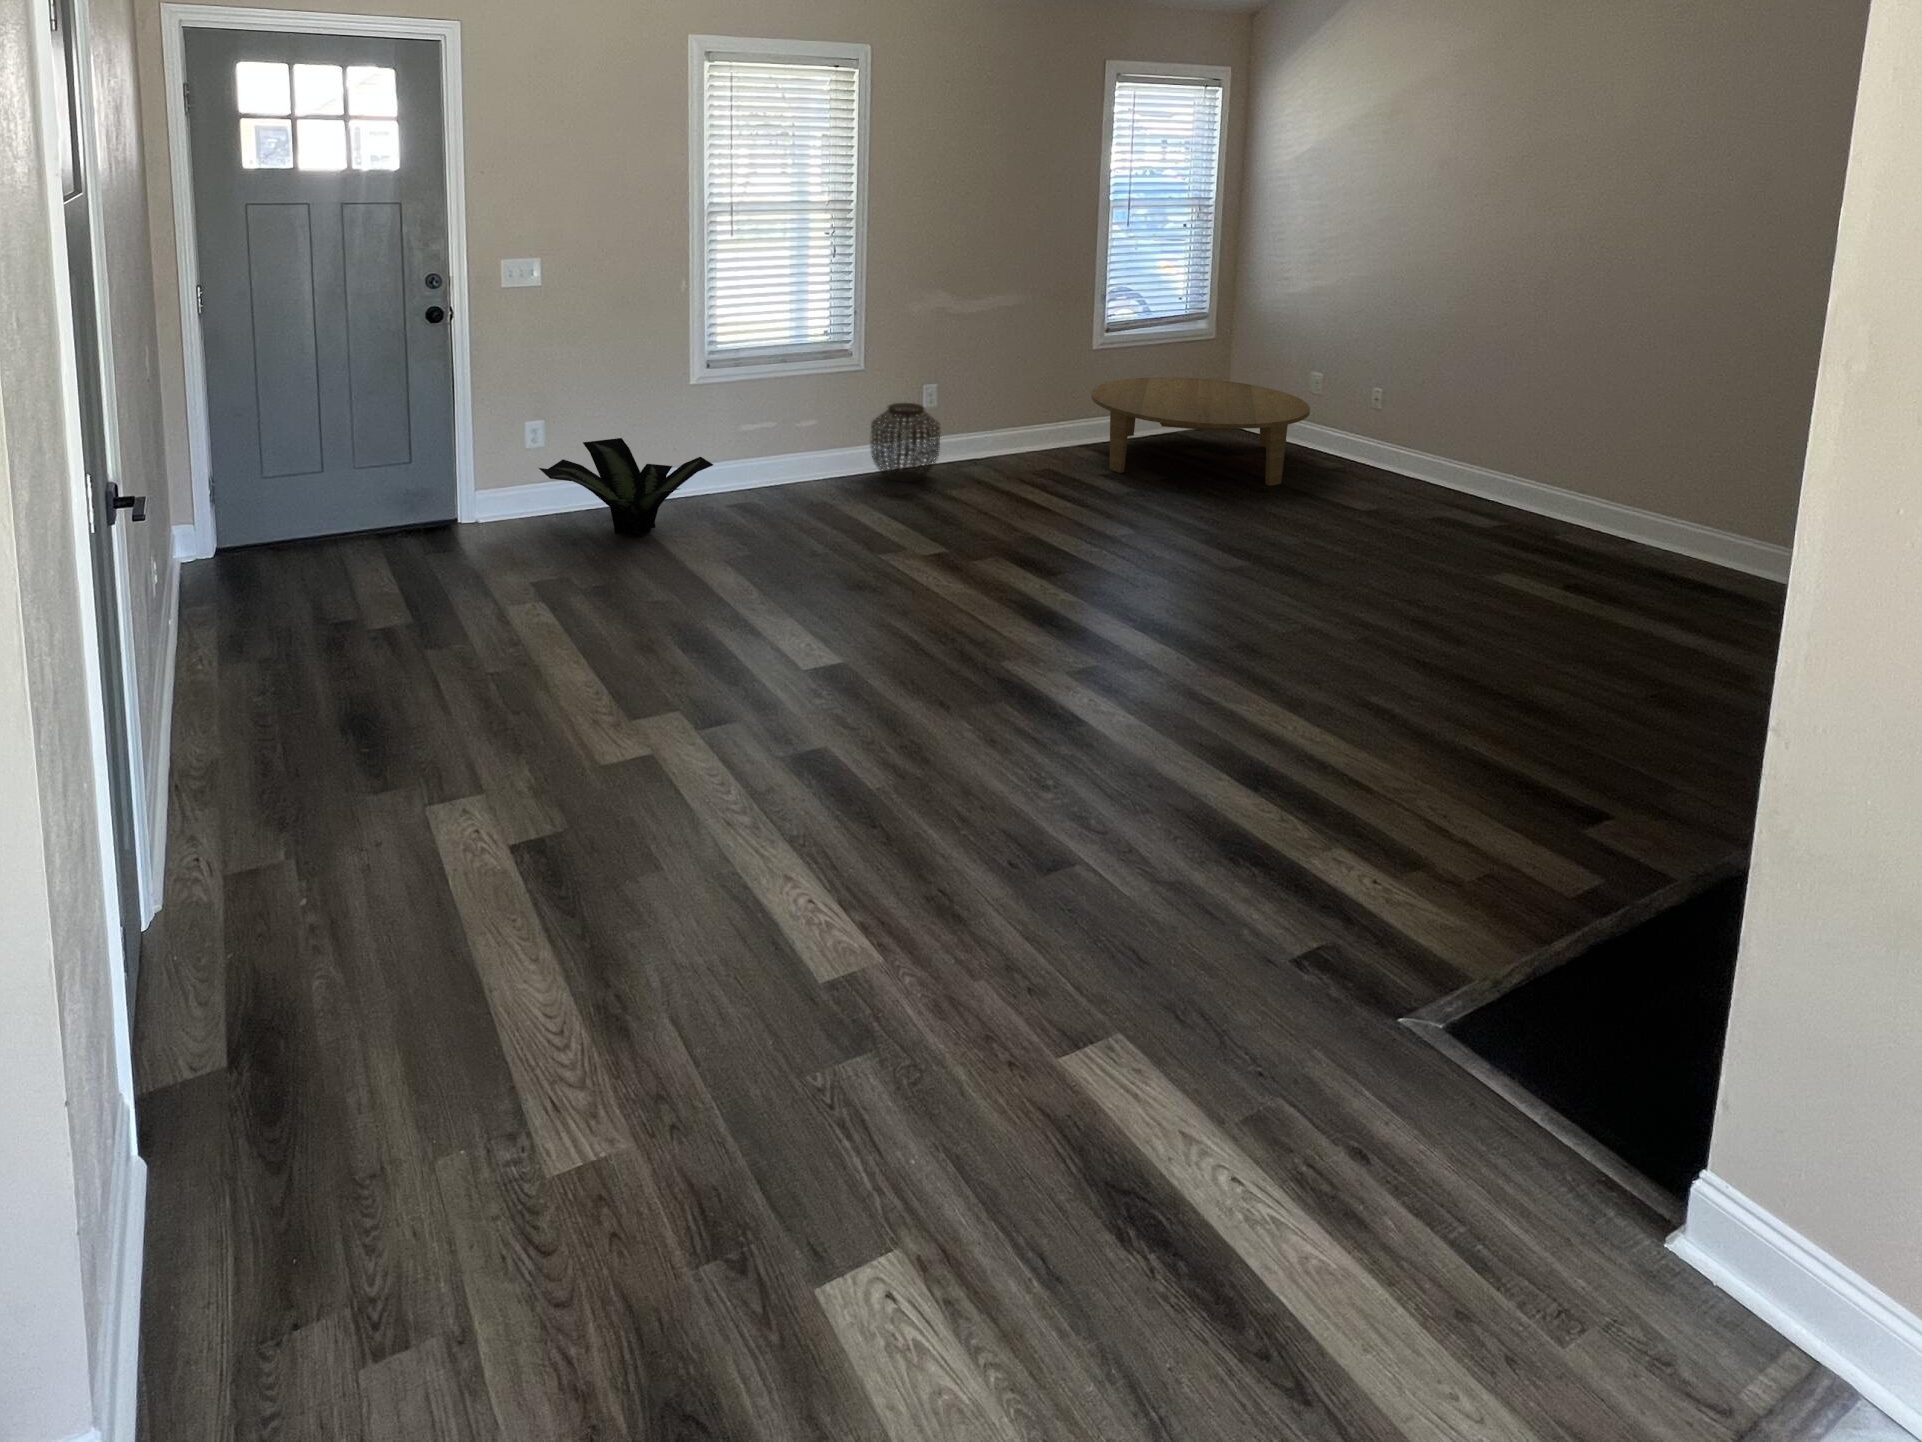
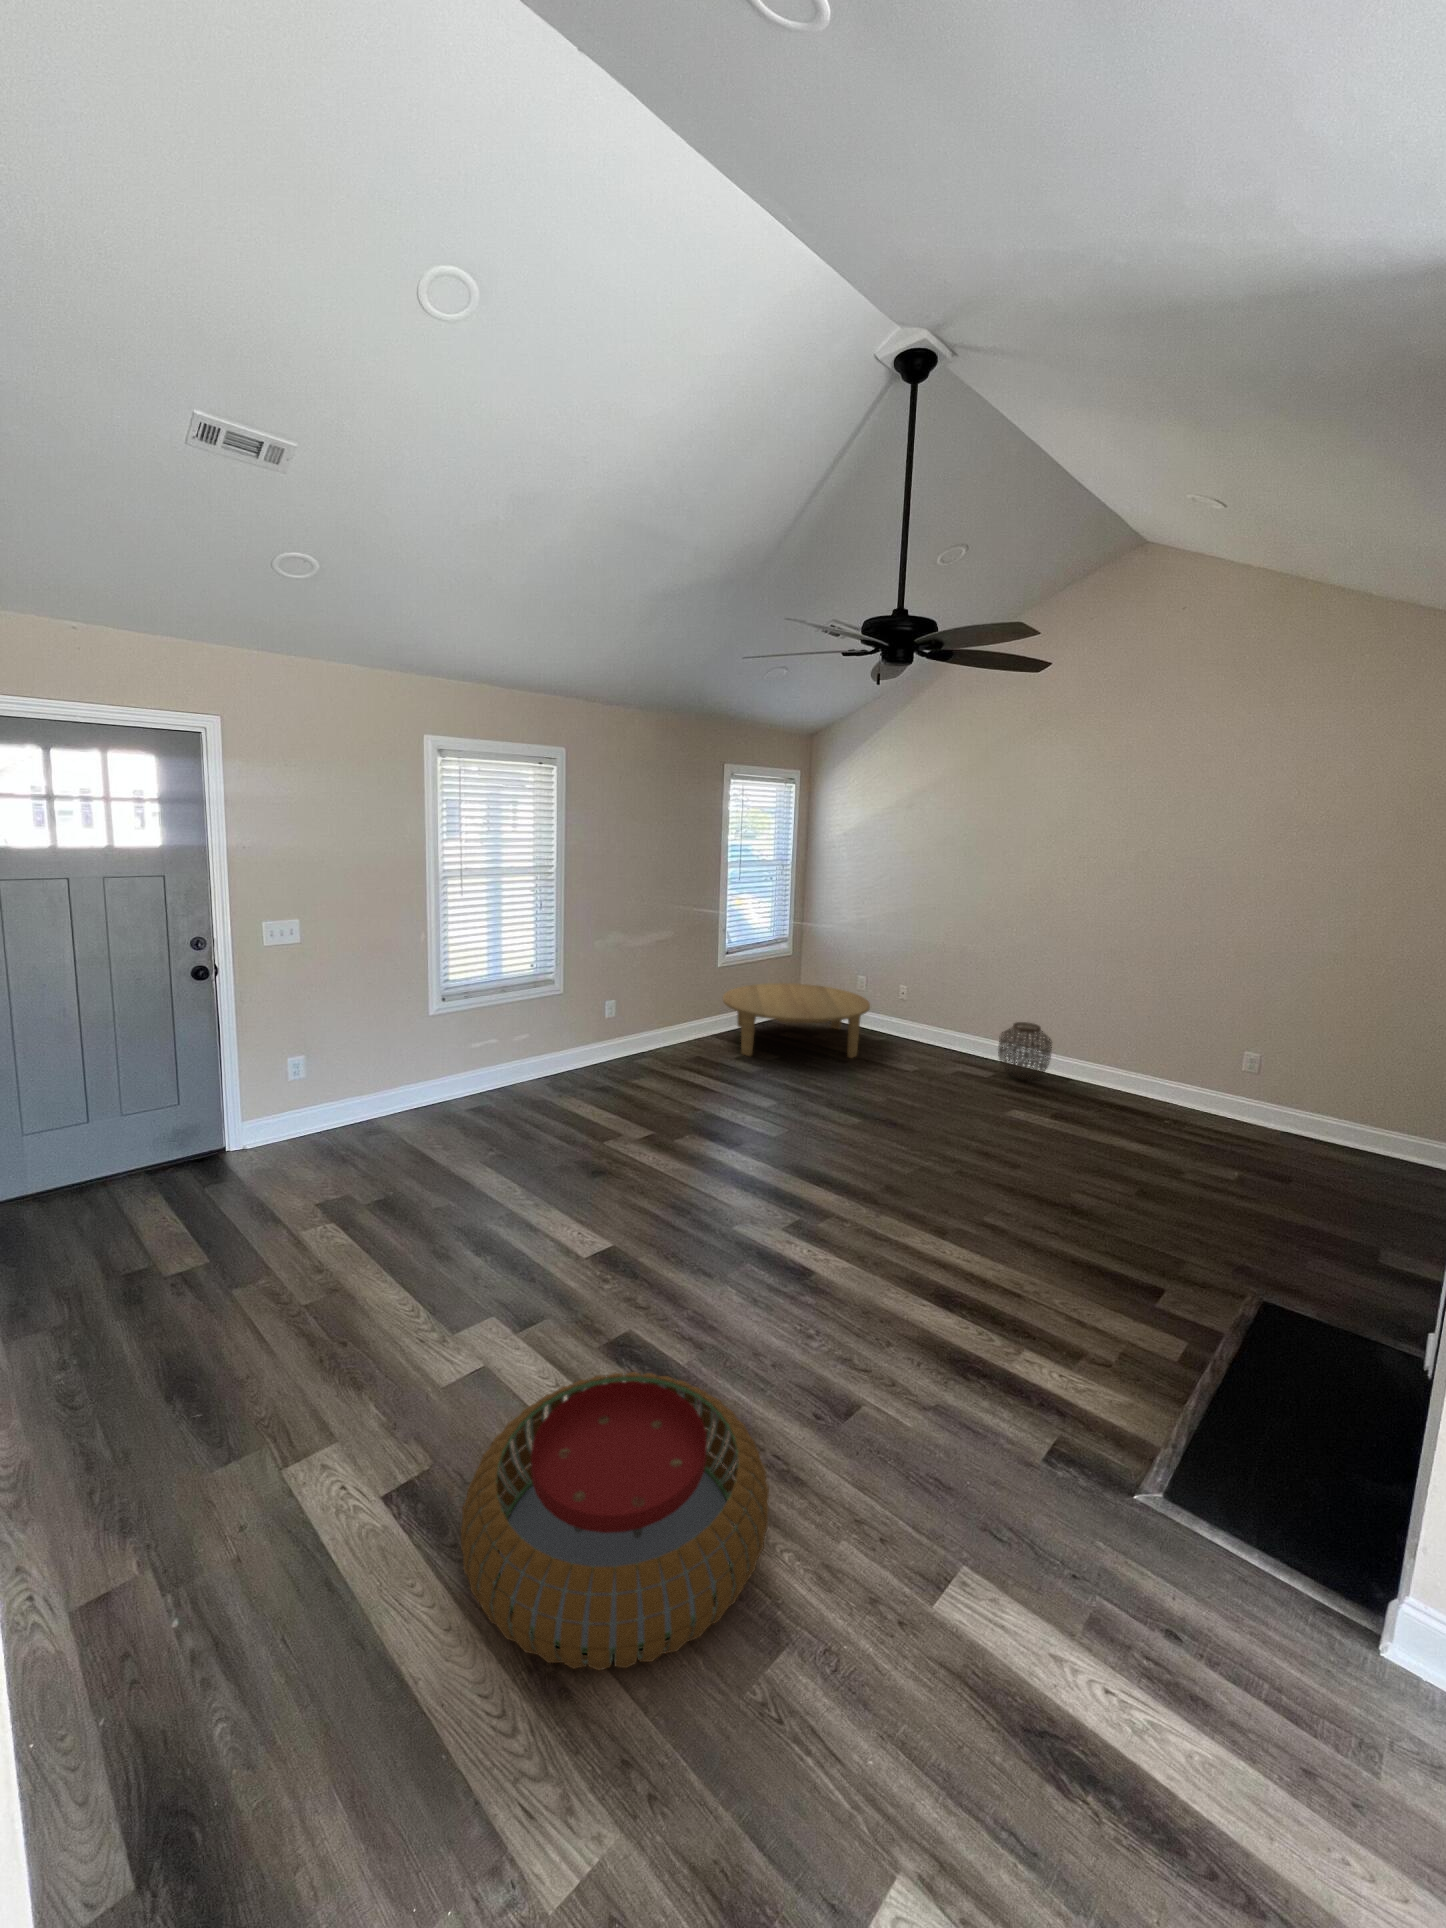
woven basket: present [870,403,940,481] -> present [998,1022,1052,1080]
potted plant: present [539,438,713,537] -> none [307,1065,460,1150]
pouf: none [555,759,901,1026] -> present [461,1372,769,1670]

